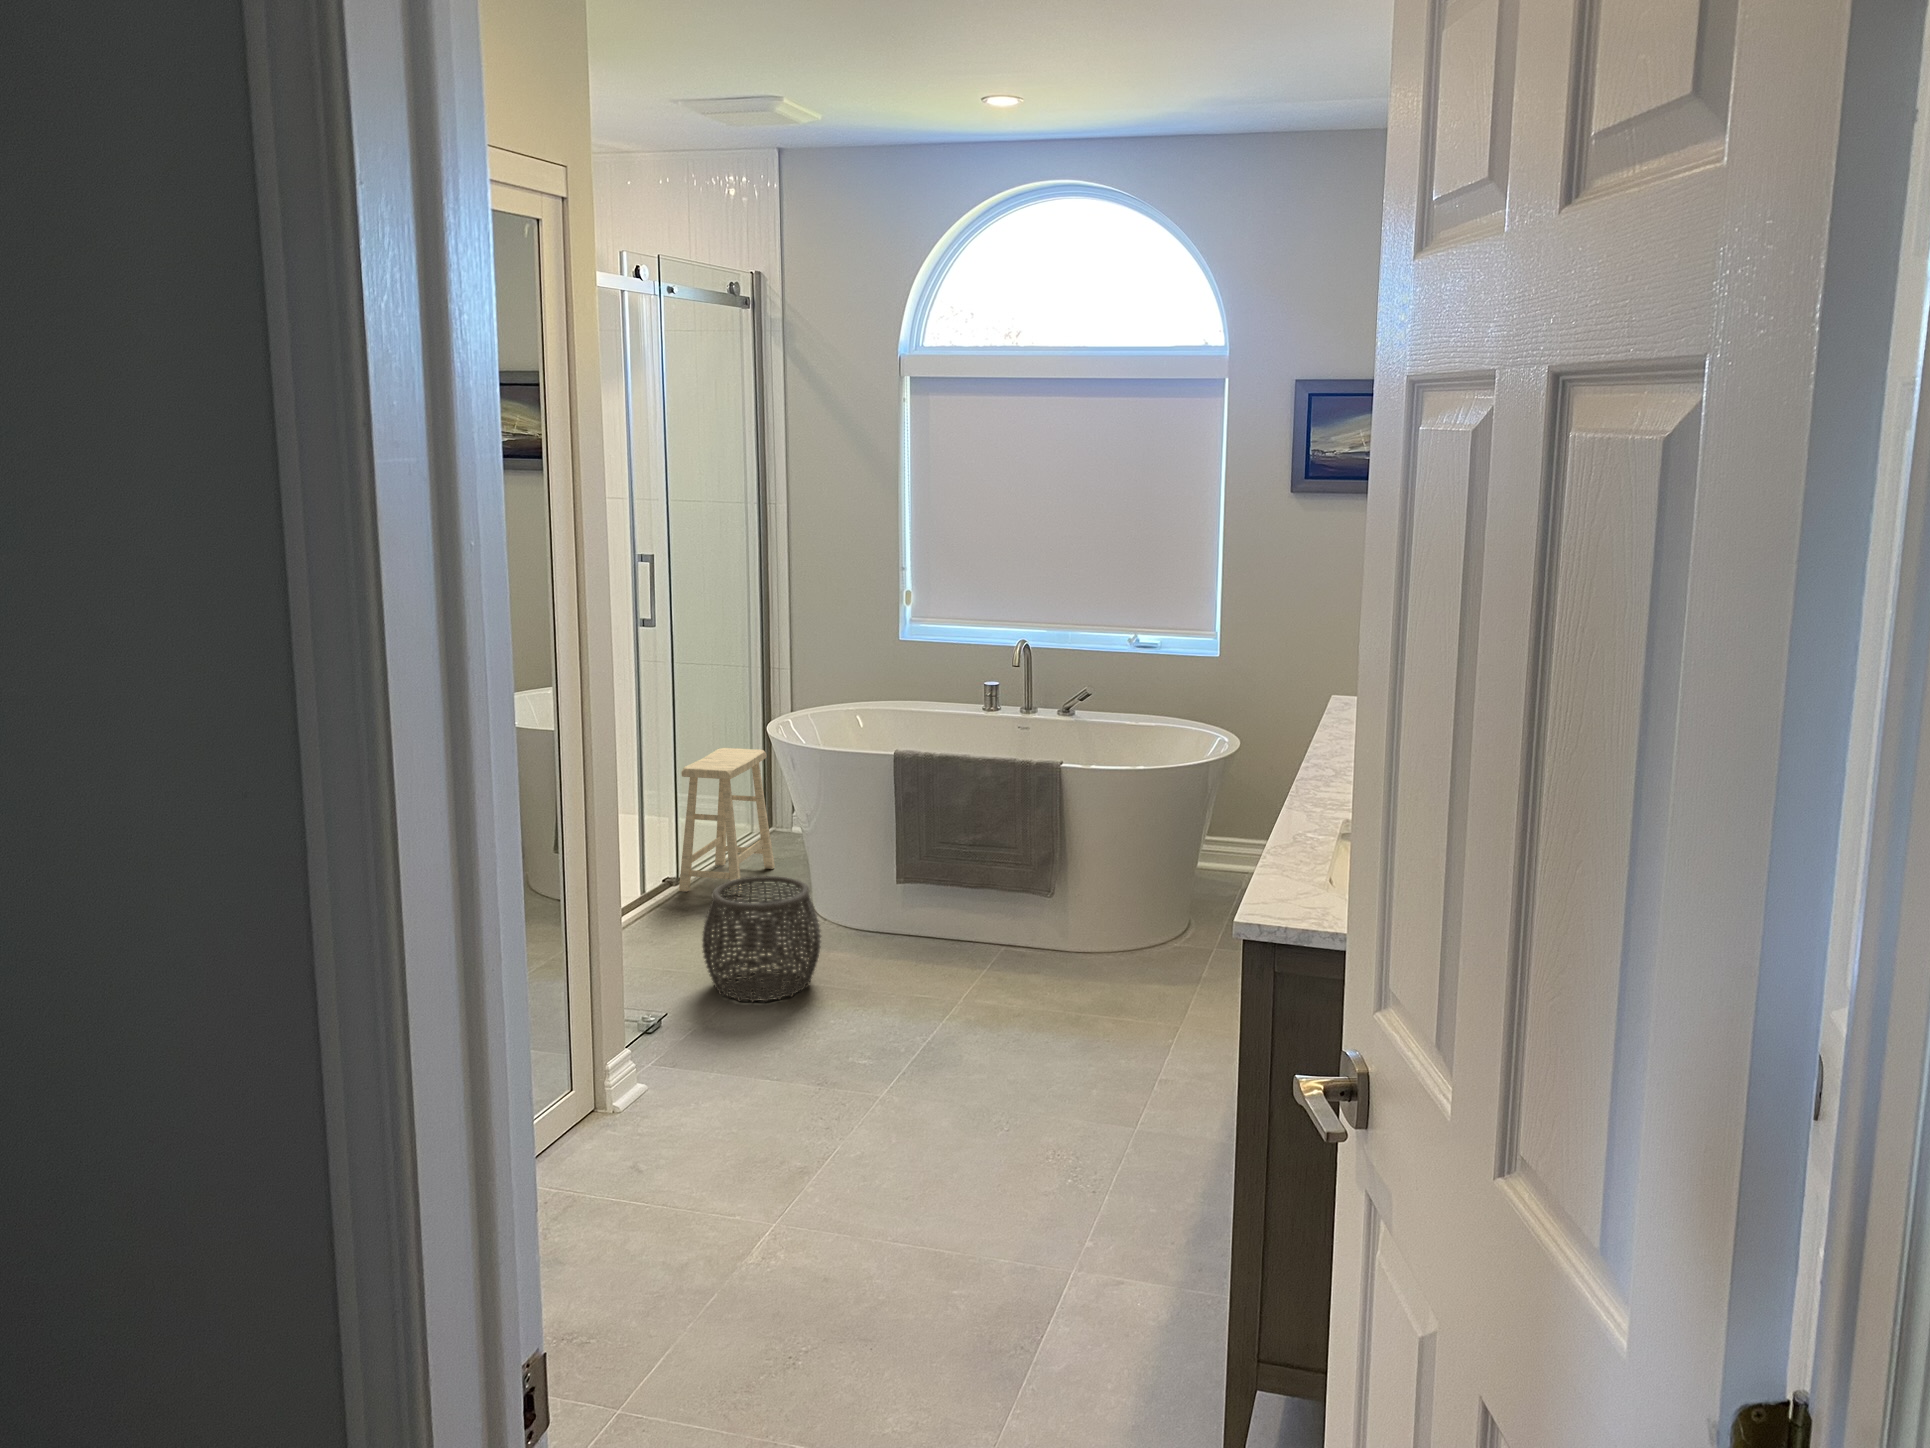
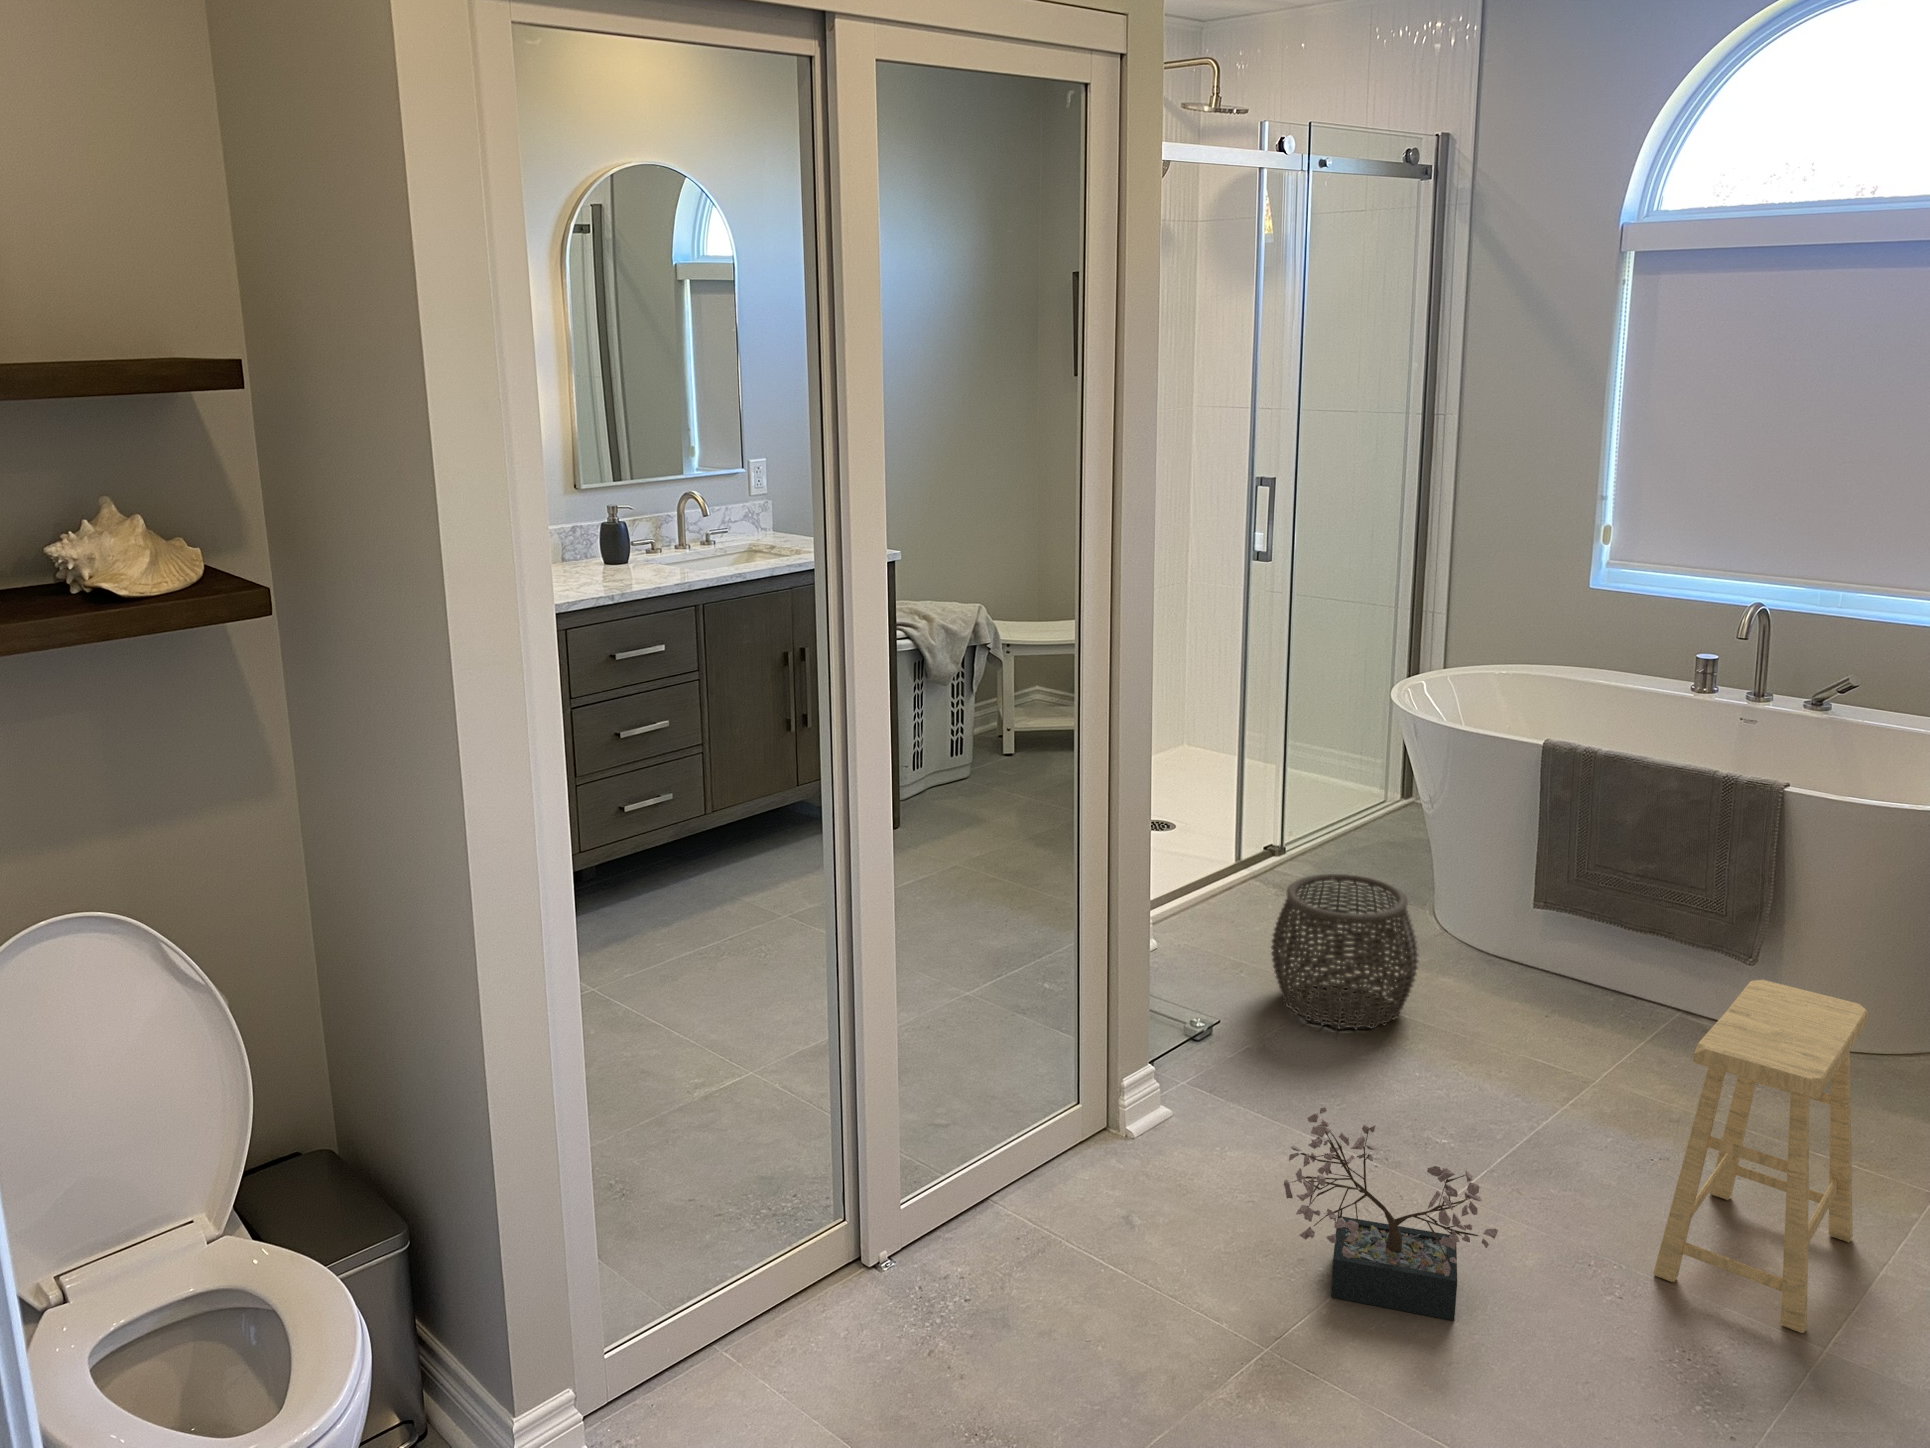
footstool: present [679,748,775,896] -> present [1654,980,1869,1333]
decorative plant: none [767,1029,926,1173] -> present [1284,1107,1498,1321]

